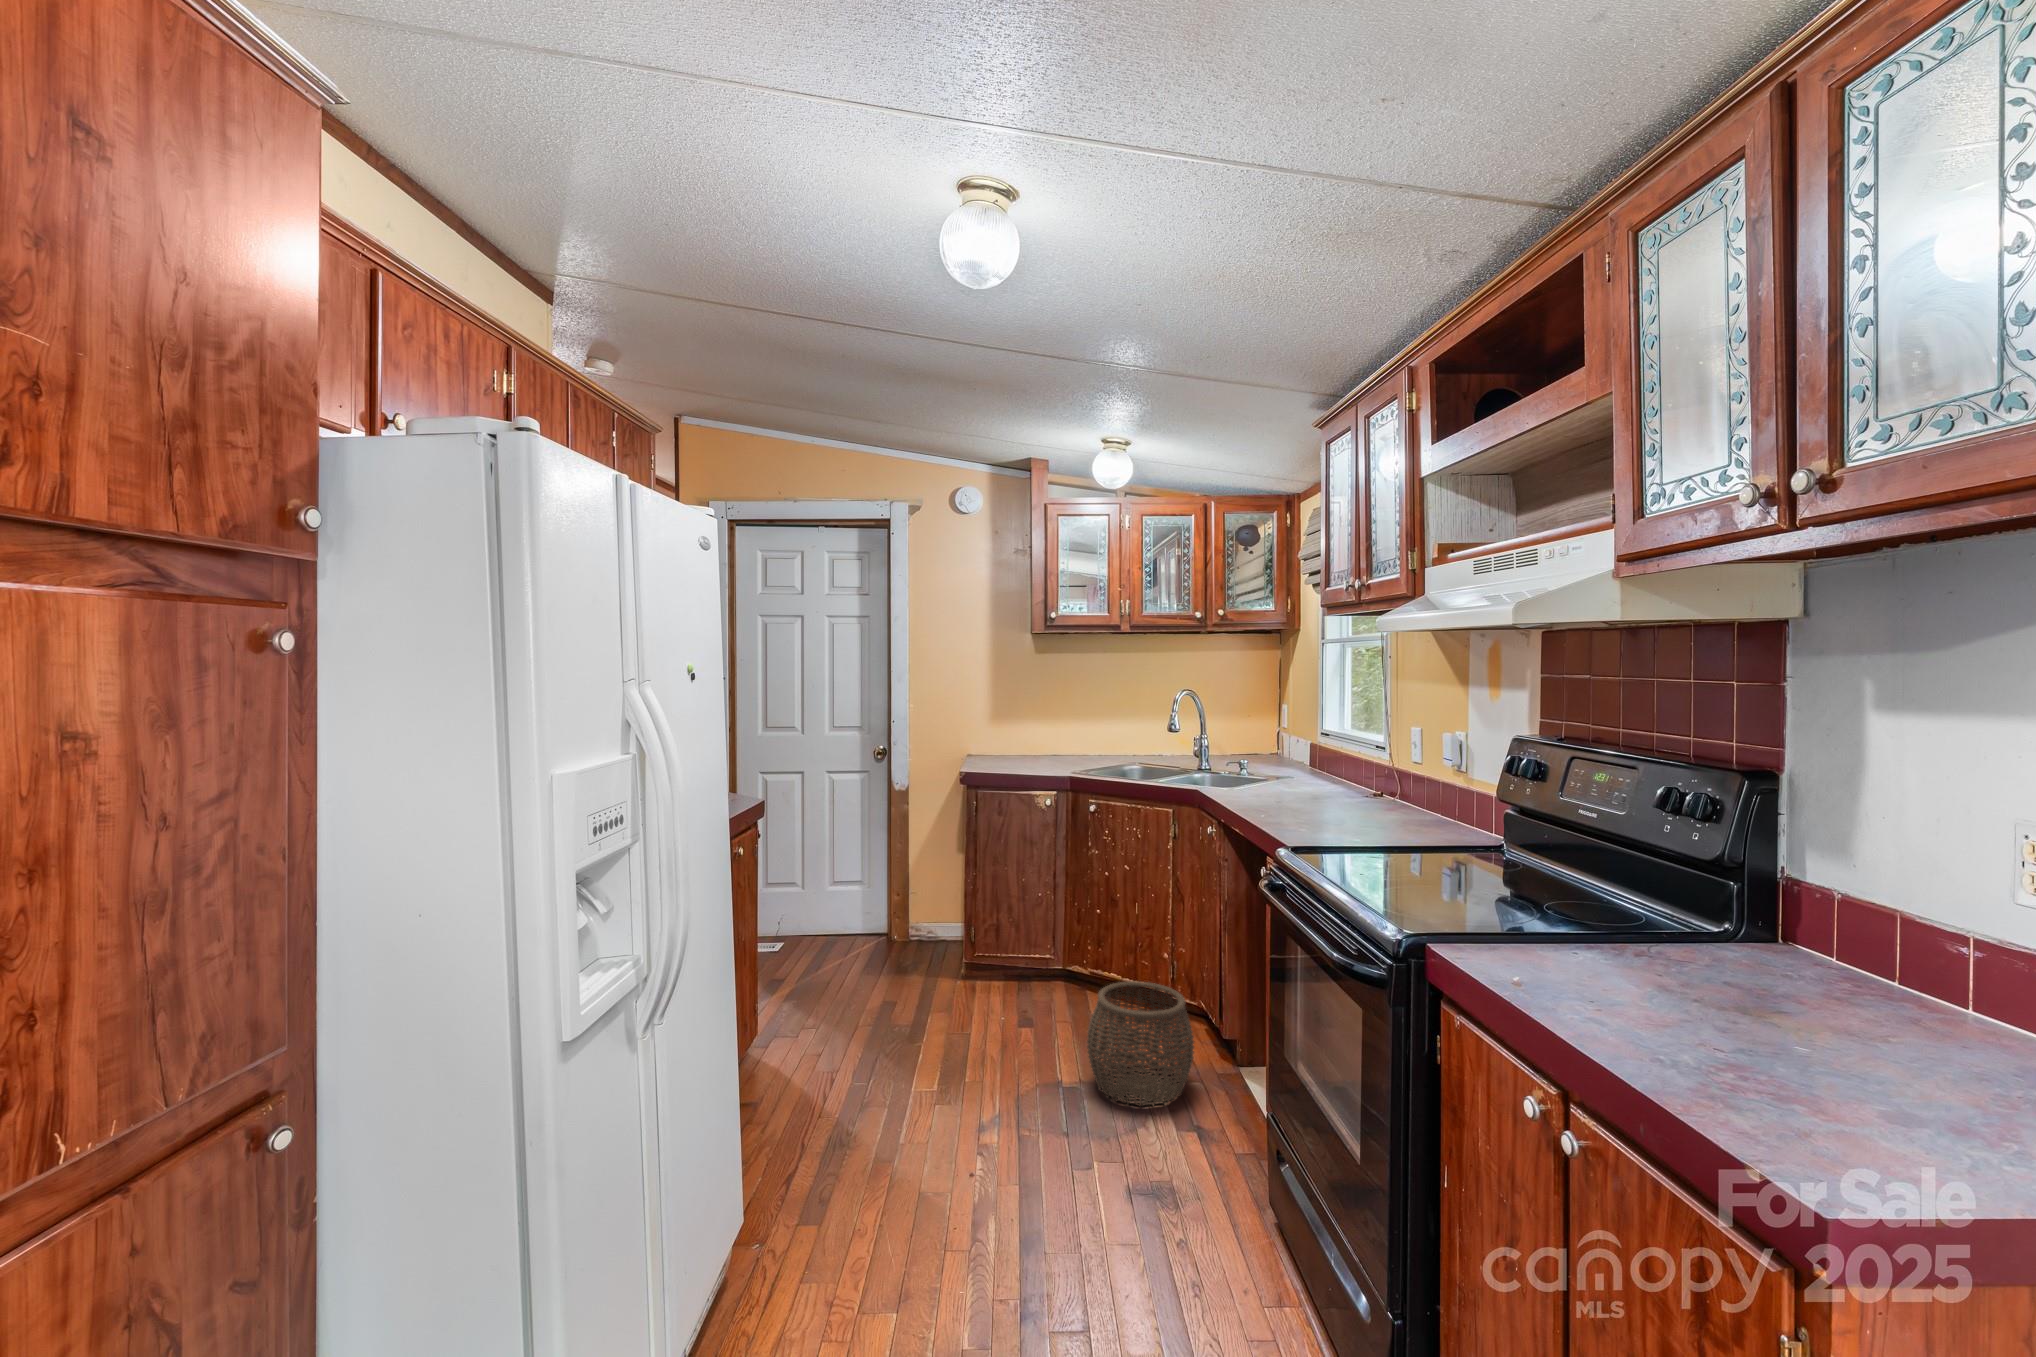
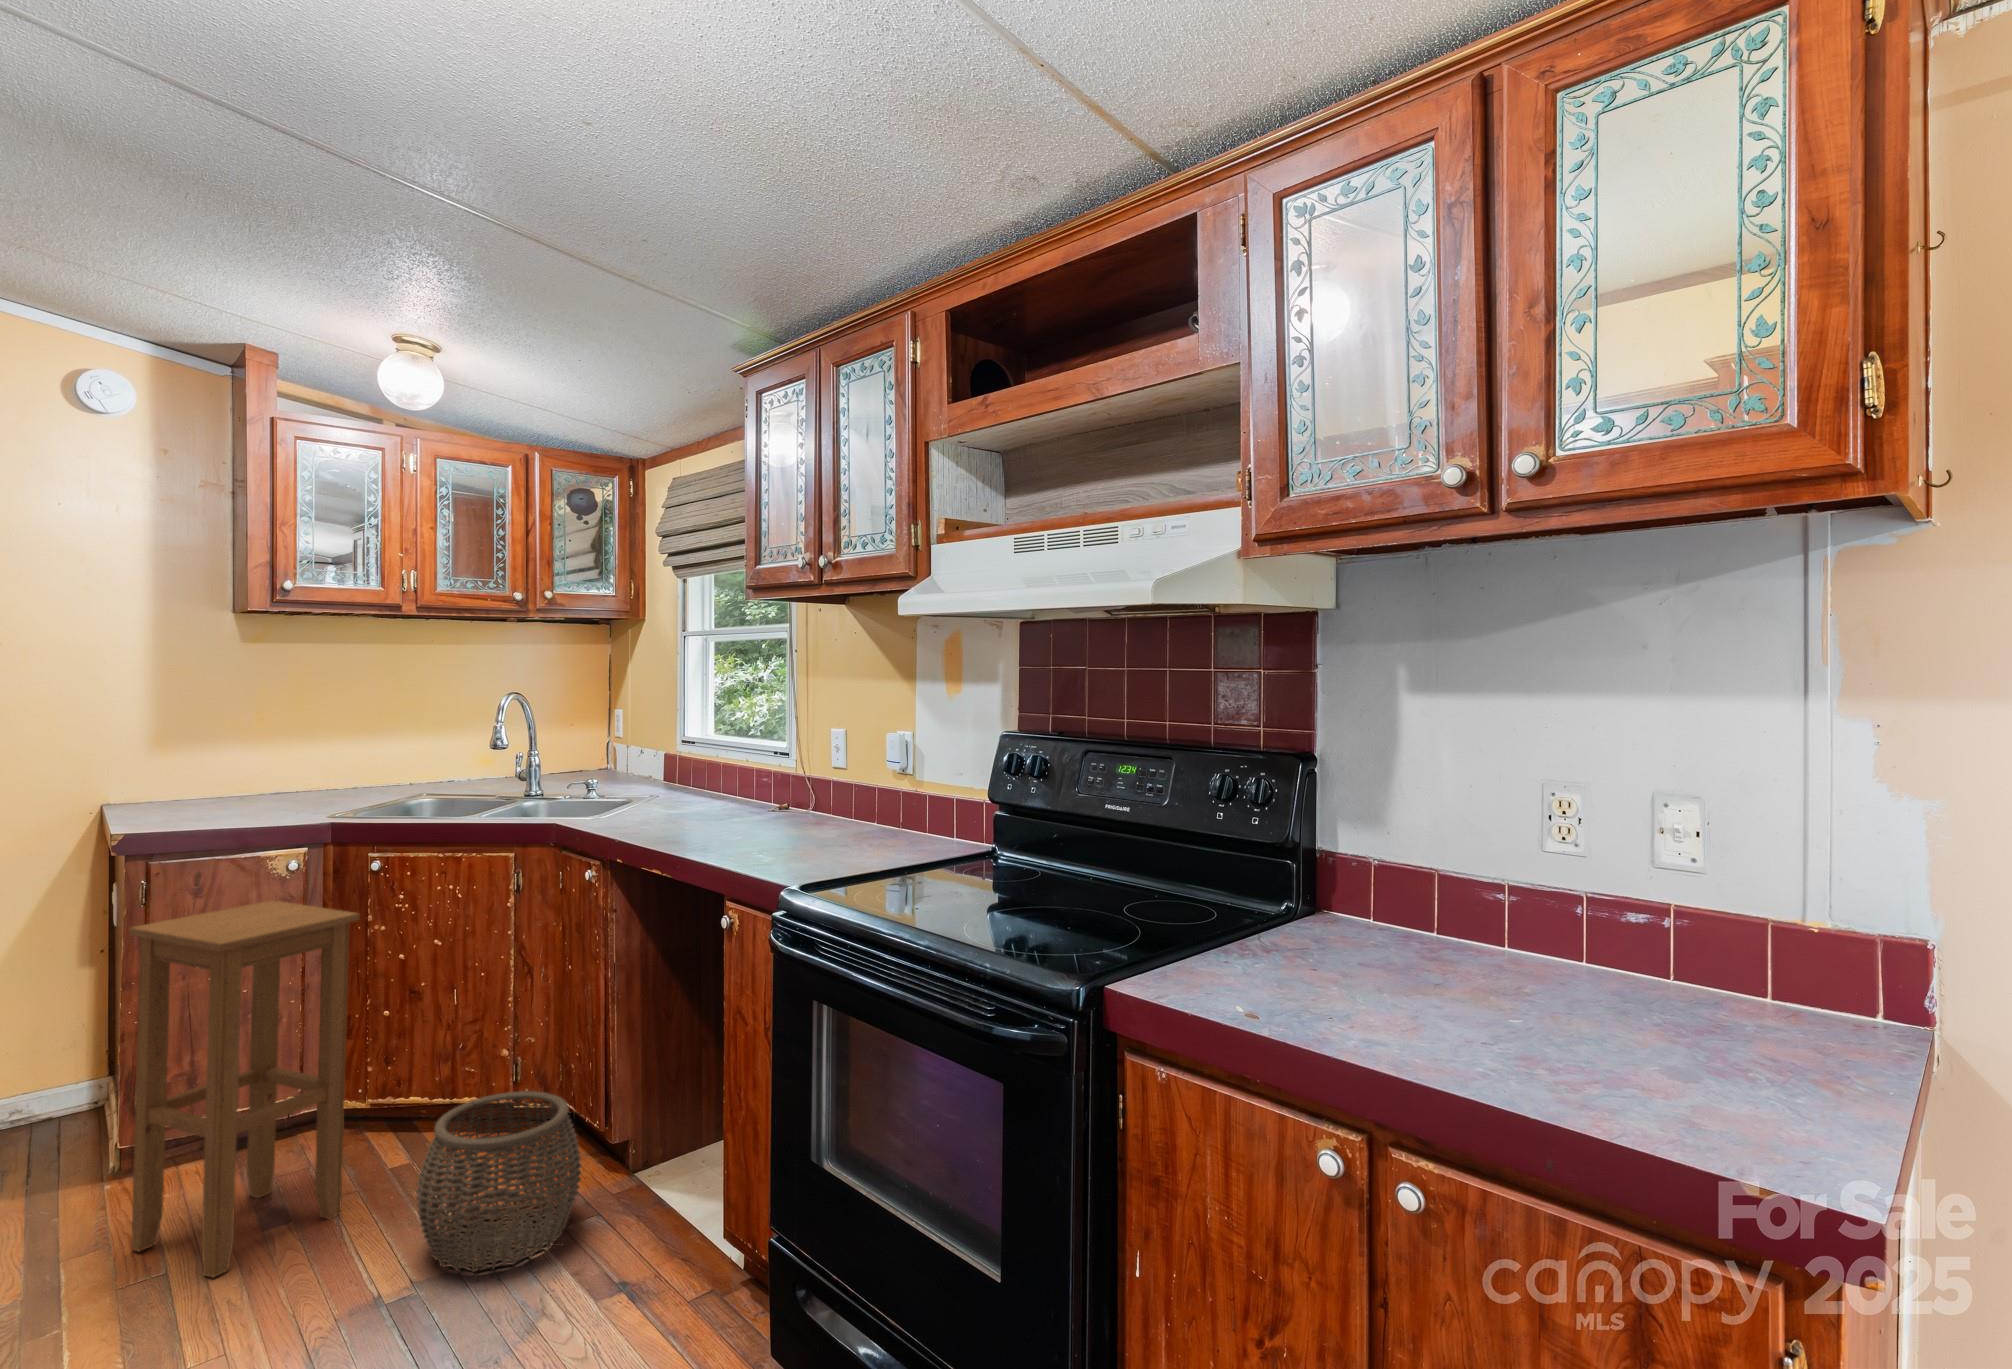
stool: none [956,822,1069,1050] -> present [129,900,360,1277]

